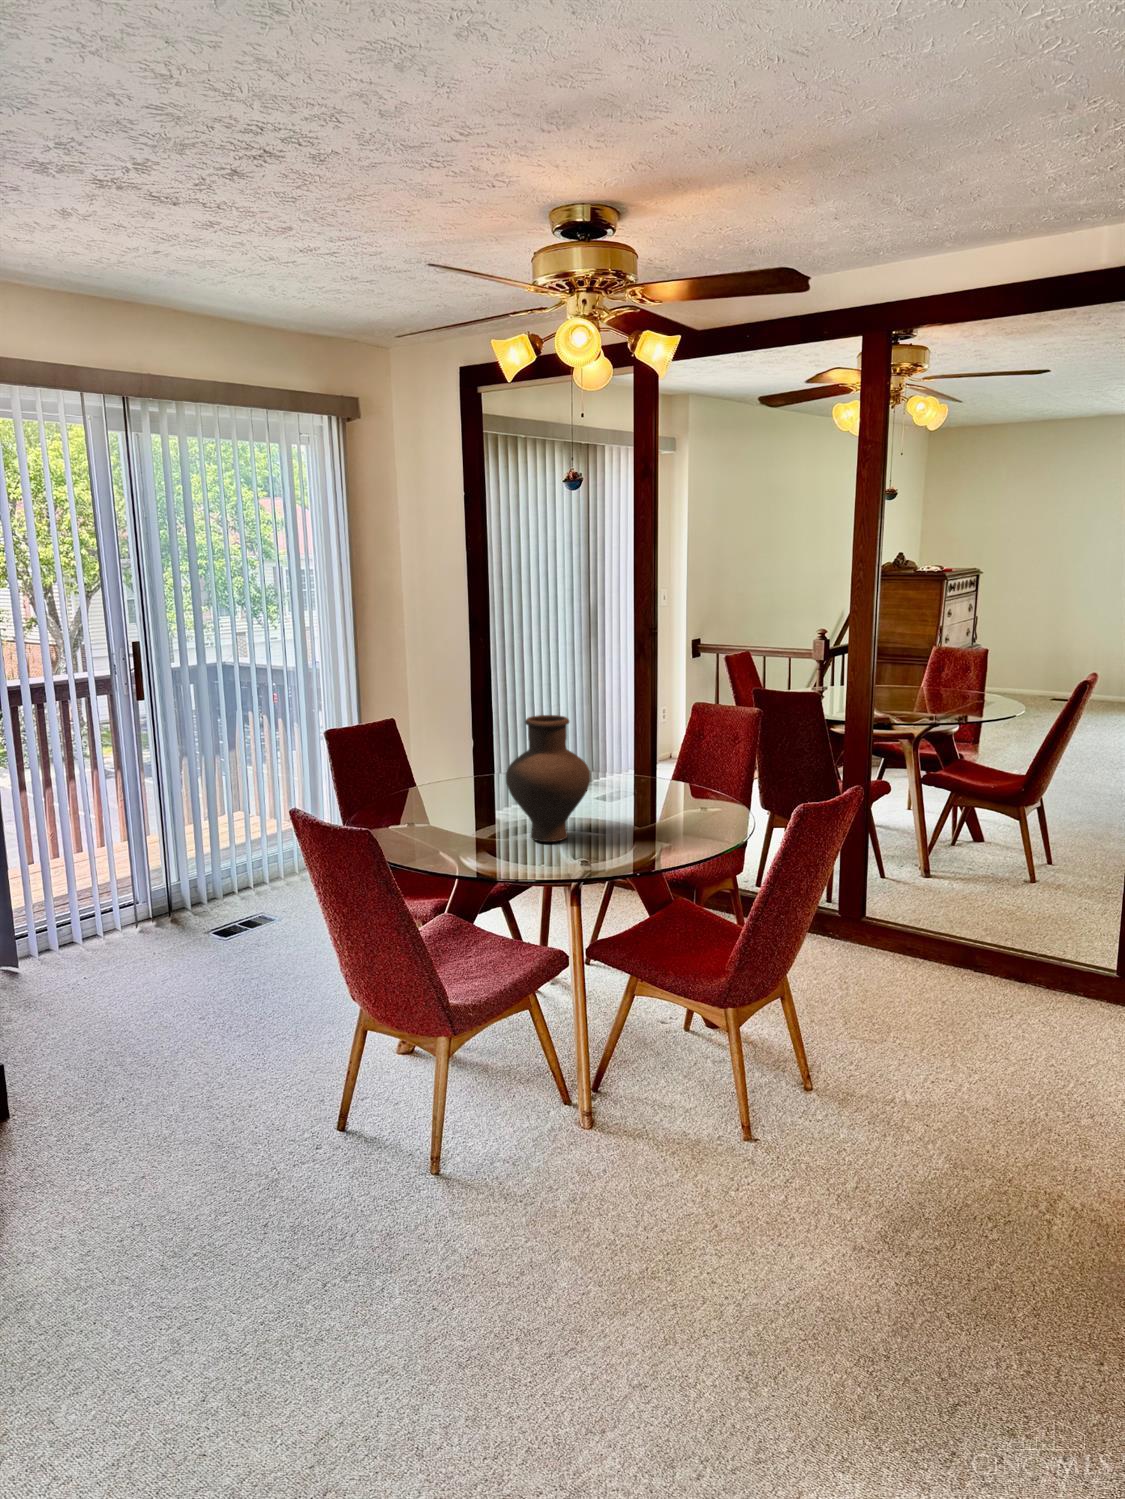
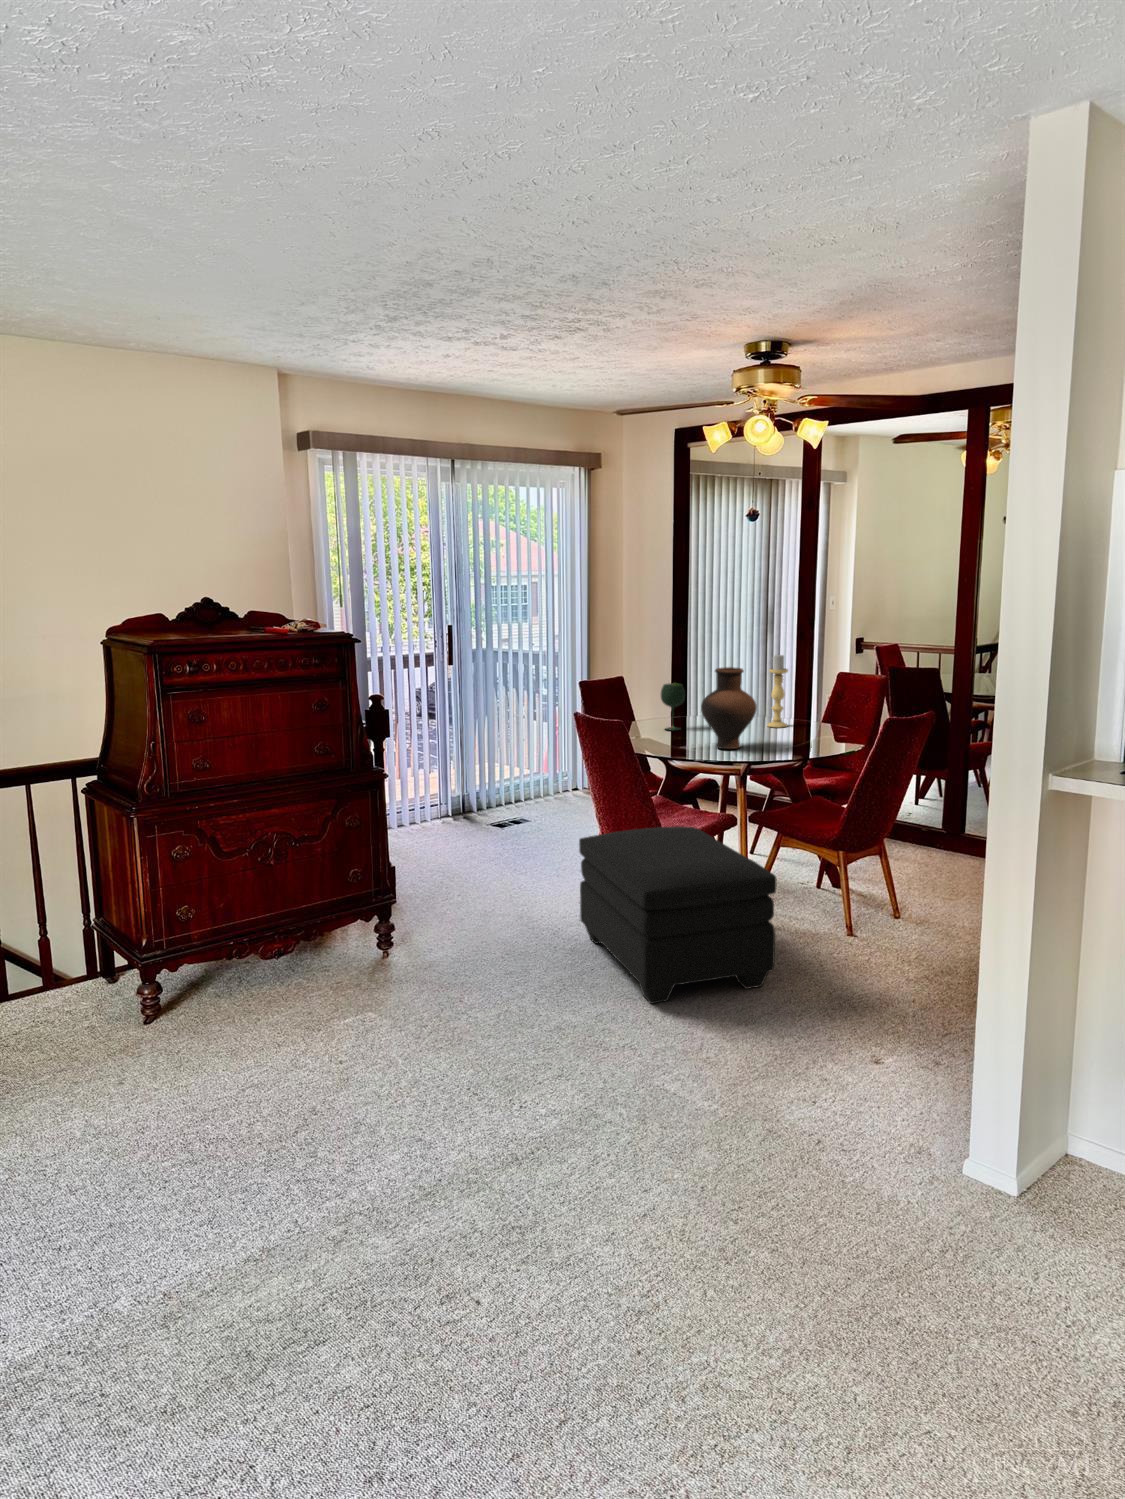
candle holder: none [602,685,631,792] -> present [767,654,788,728]
wine glass: none [446,732,483,802] -> present [661,683,685,731]
ottoman: none [305,986,648,1385] -> present [579,826,777,1003]

